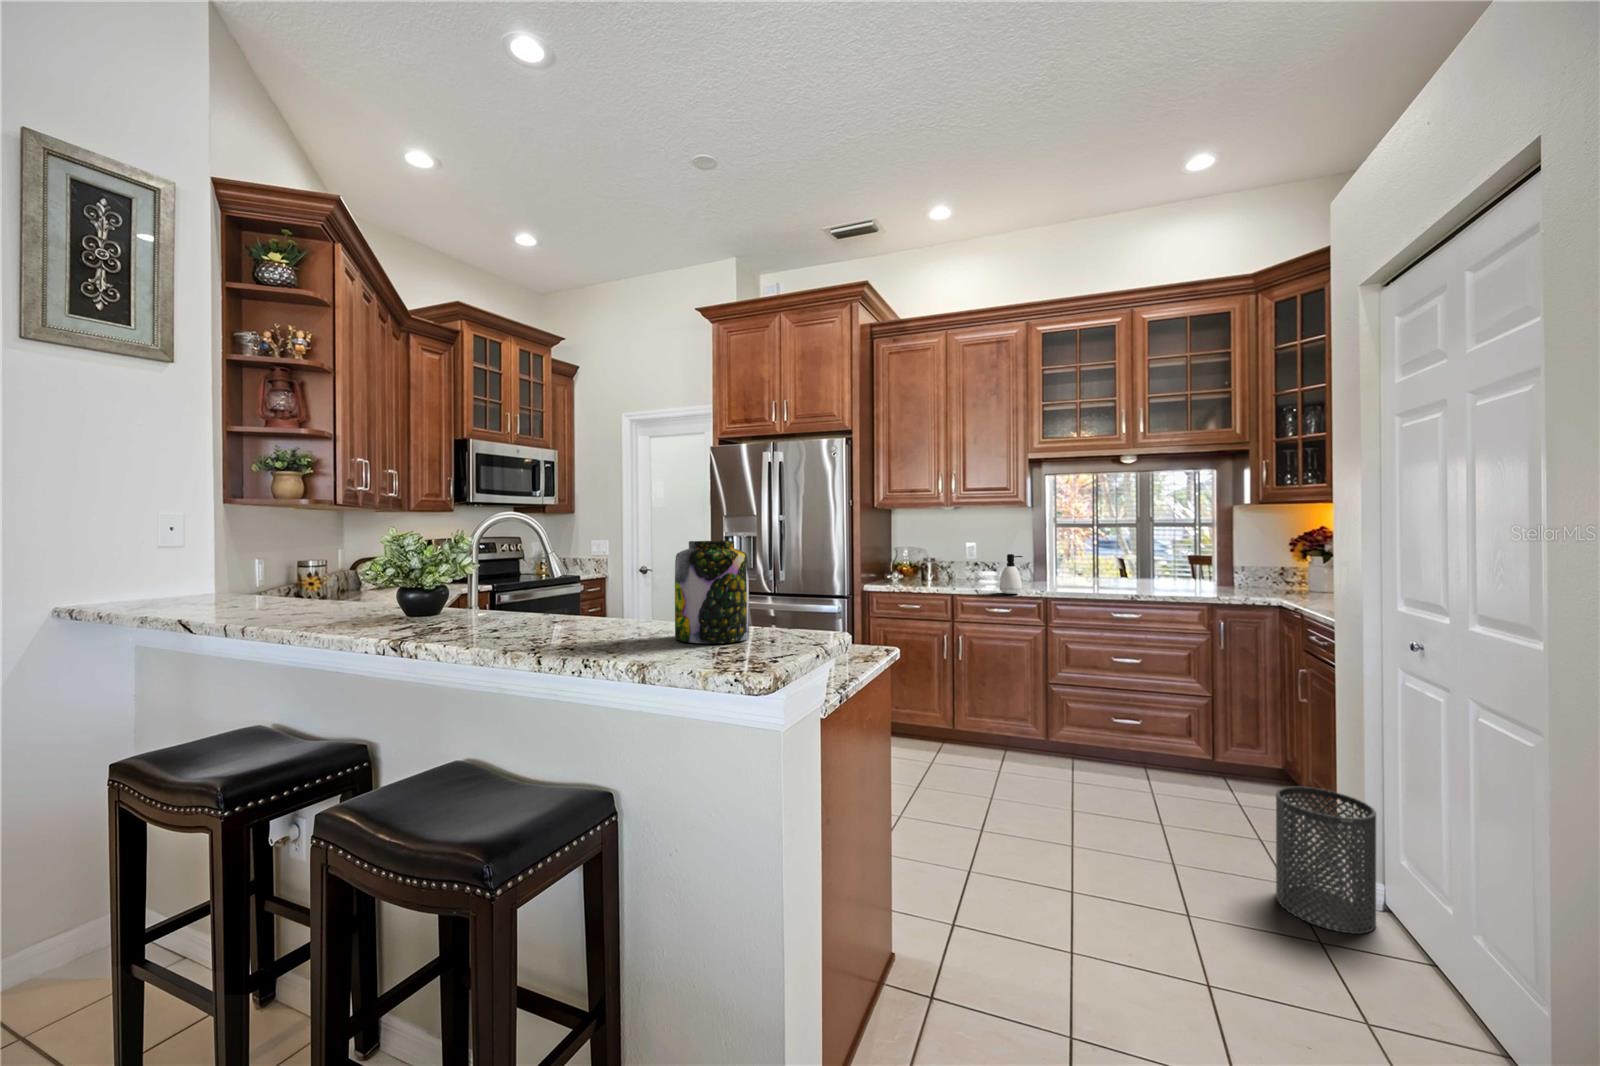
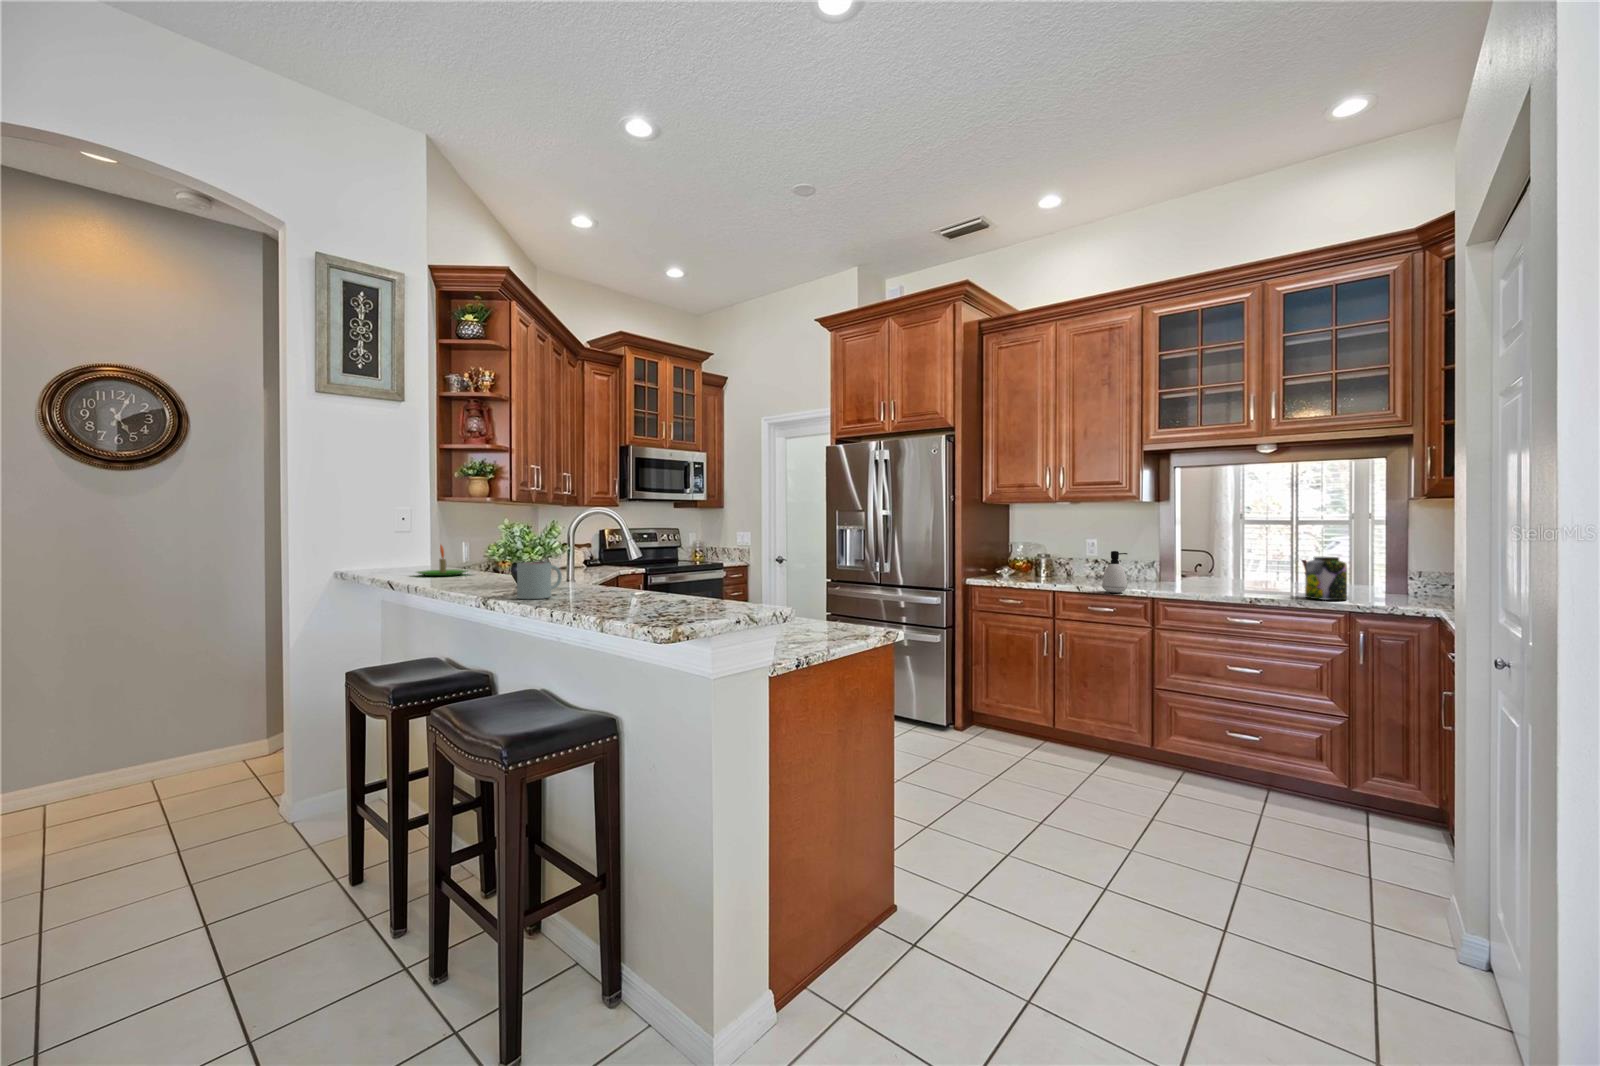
jar: present [675,541,749,644] -> present [1305,557,1347,600]
candle: none [214,559,299,604] -> present [417,545,468,576]
mug: none [441,582,499,633] -> present [517,562,562,599]
trash can: present [1276,786,1376,934] -> none [1345,814,1466,986]

